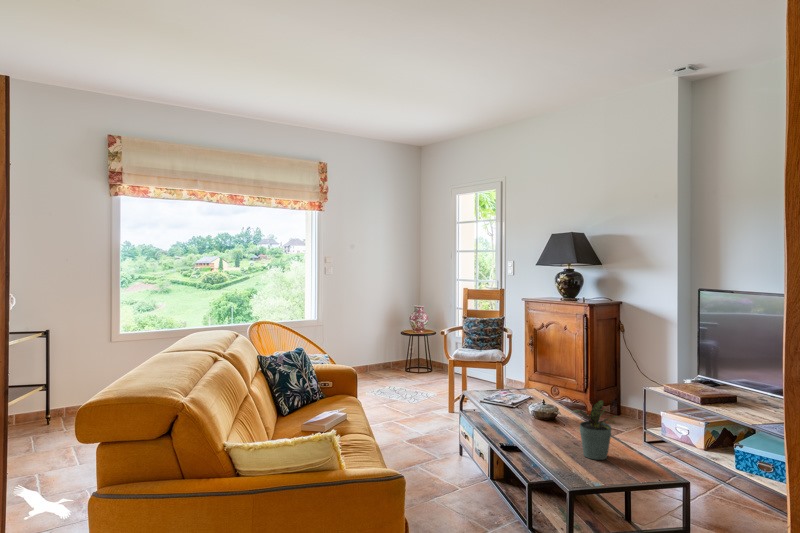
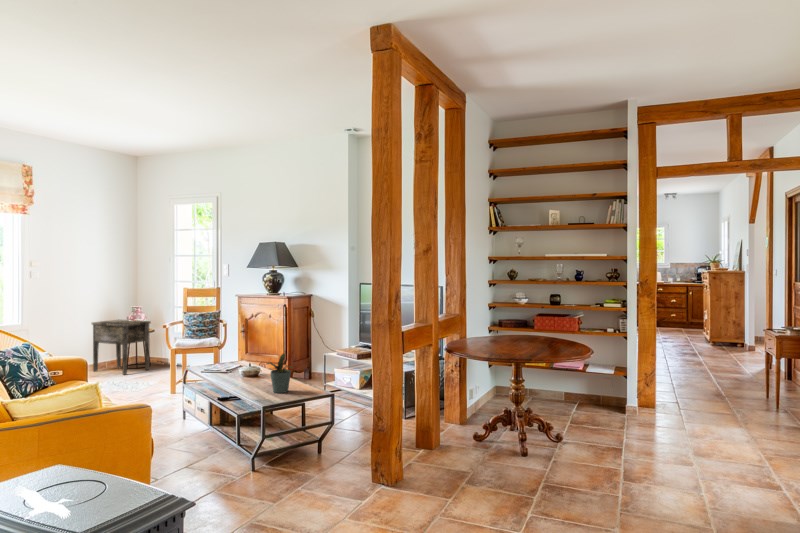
side table: none [377,318,432,378] -> present [91,319,151,375]

